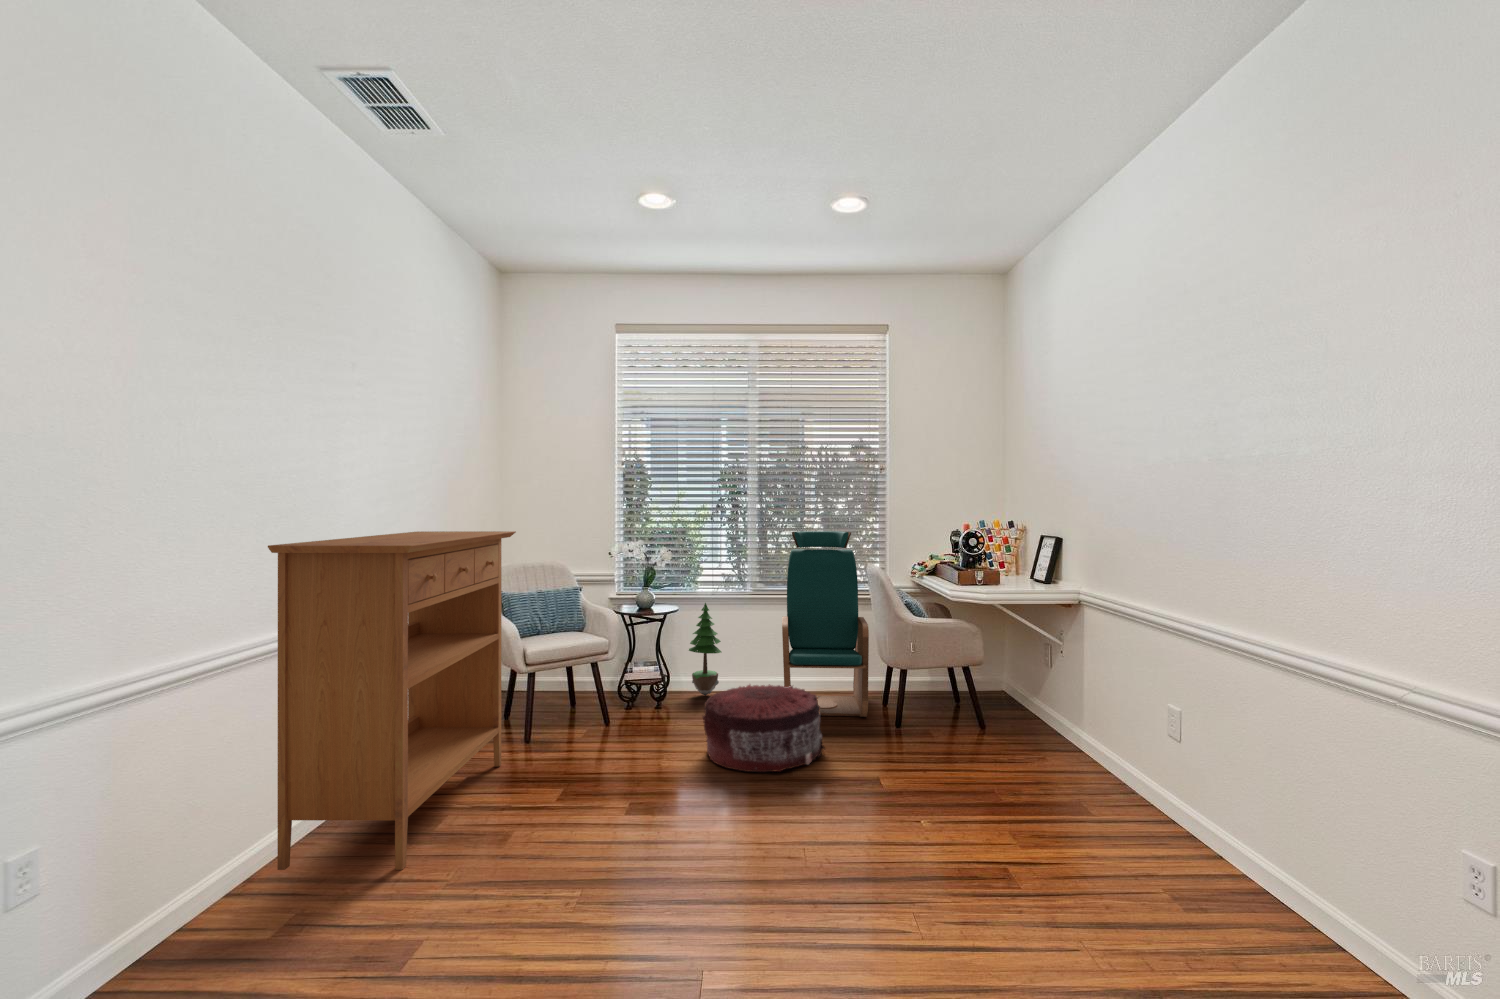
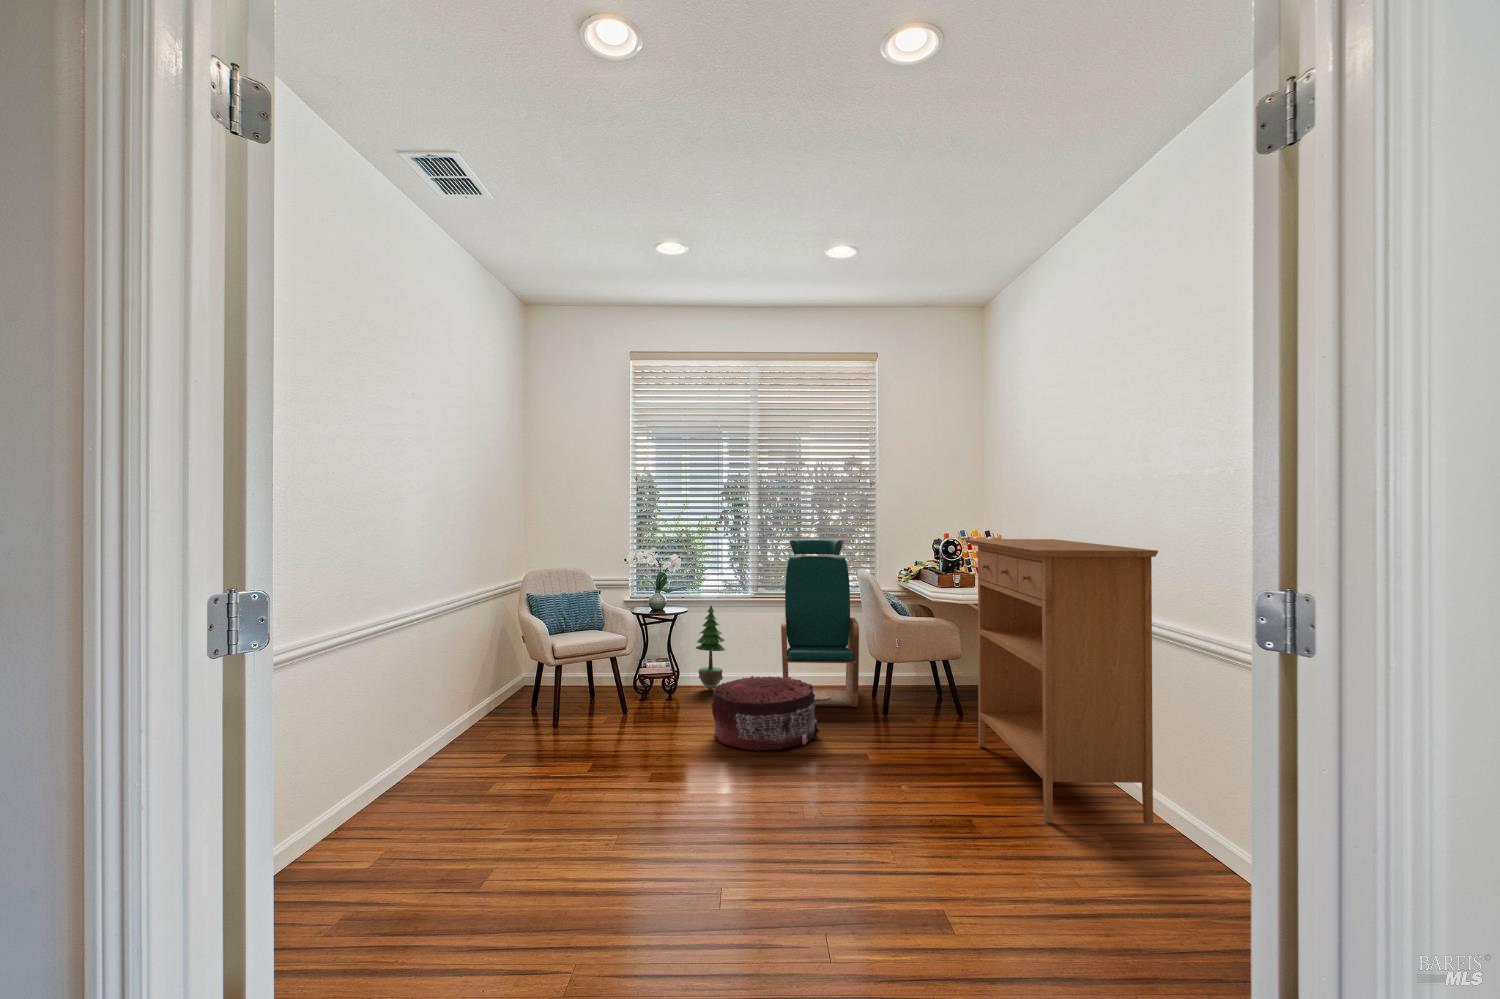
console table: present [268,531,516,870] -> present [966,539,1158,824]

